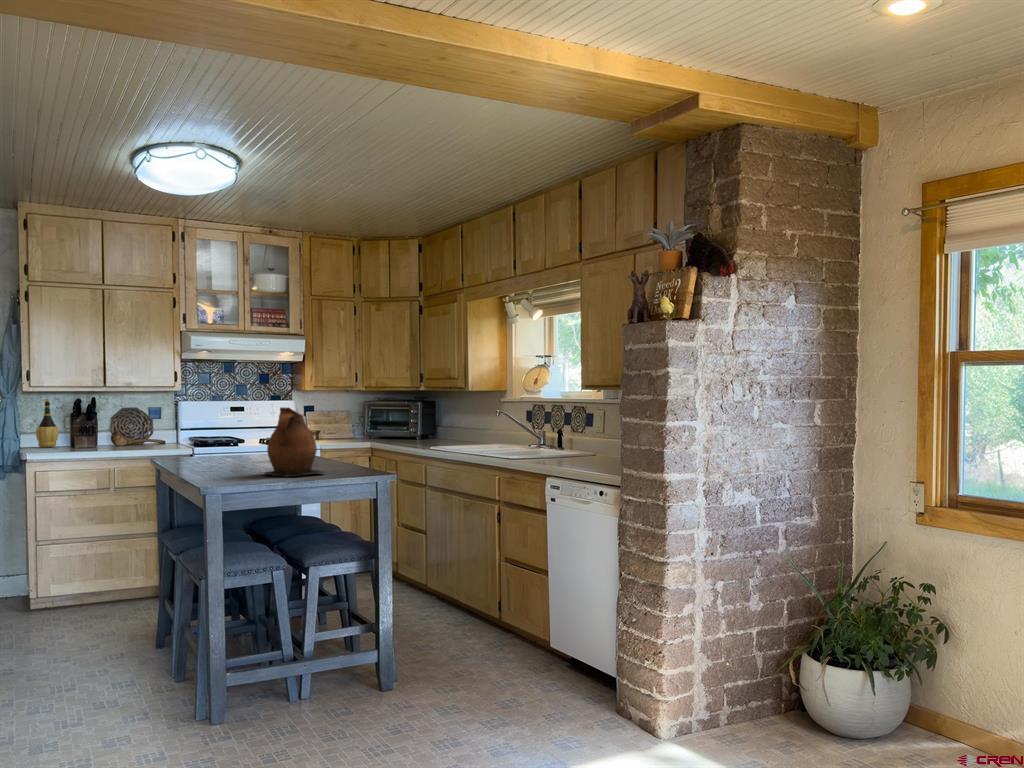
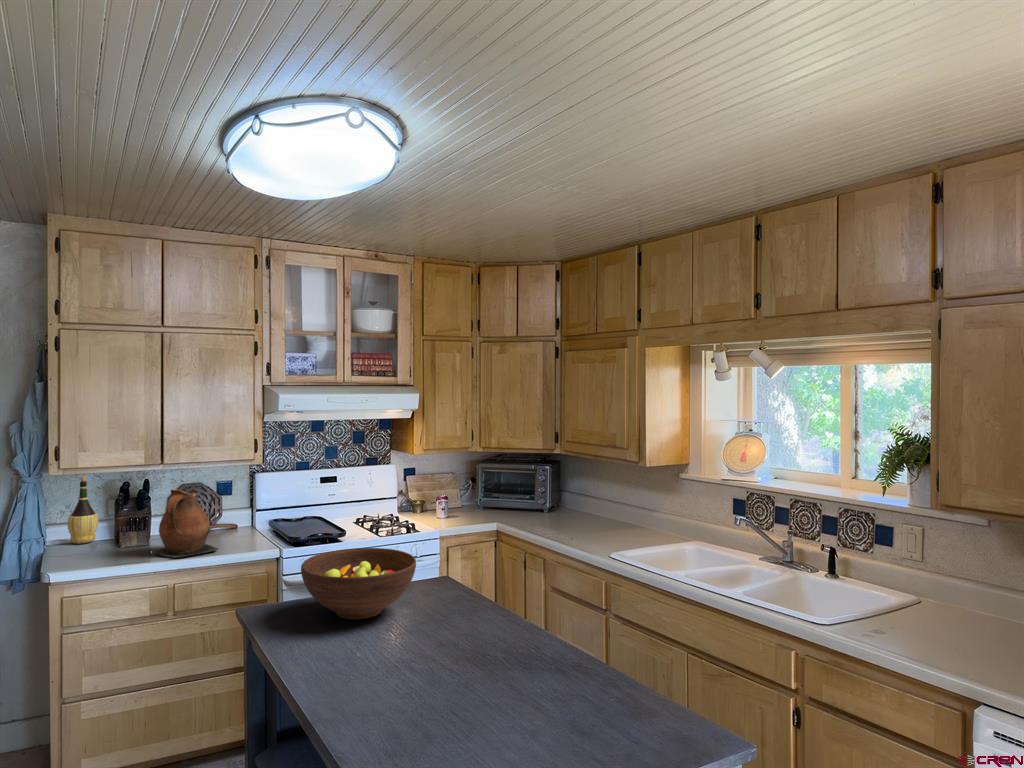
ceramic pitcher: present [264,407,325,476] -> present [155,489,218,558]
fruit bowl: none [185,426,261,463] -> present [301,548,416,619]

